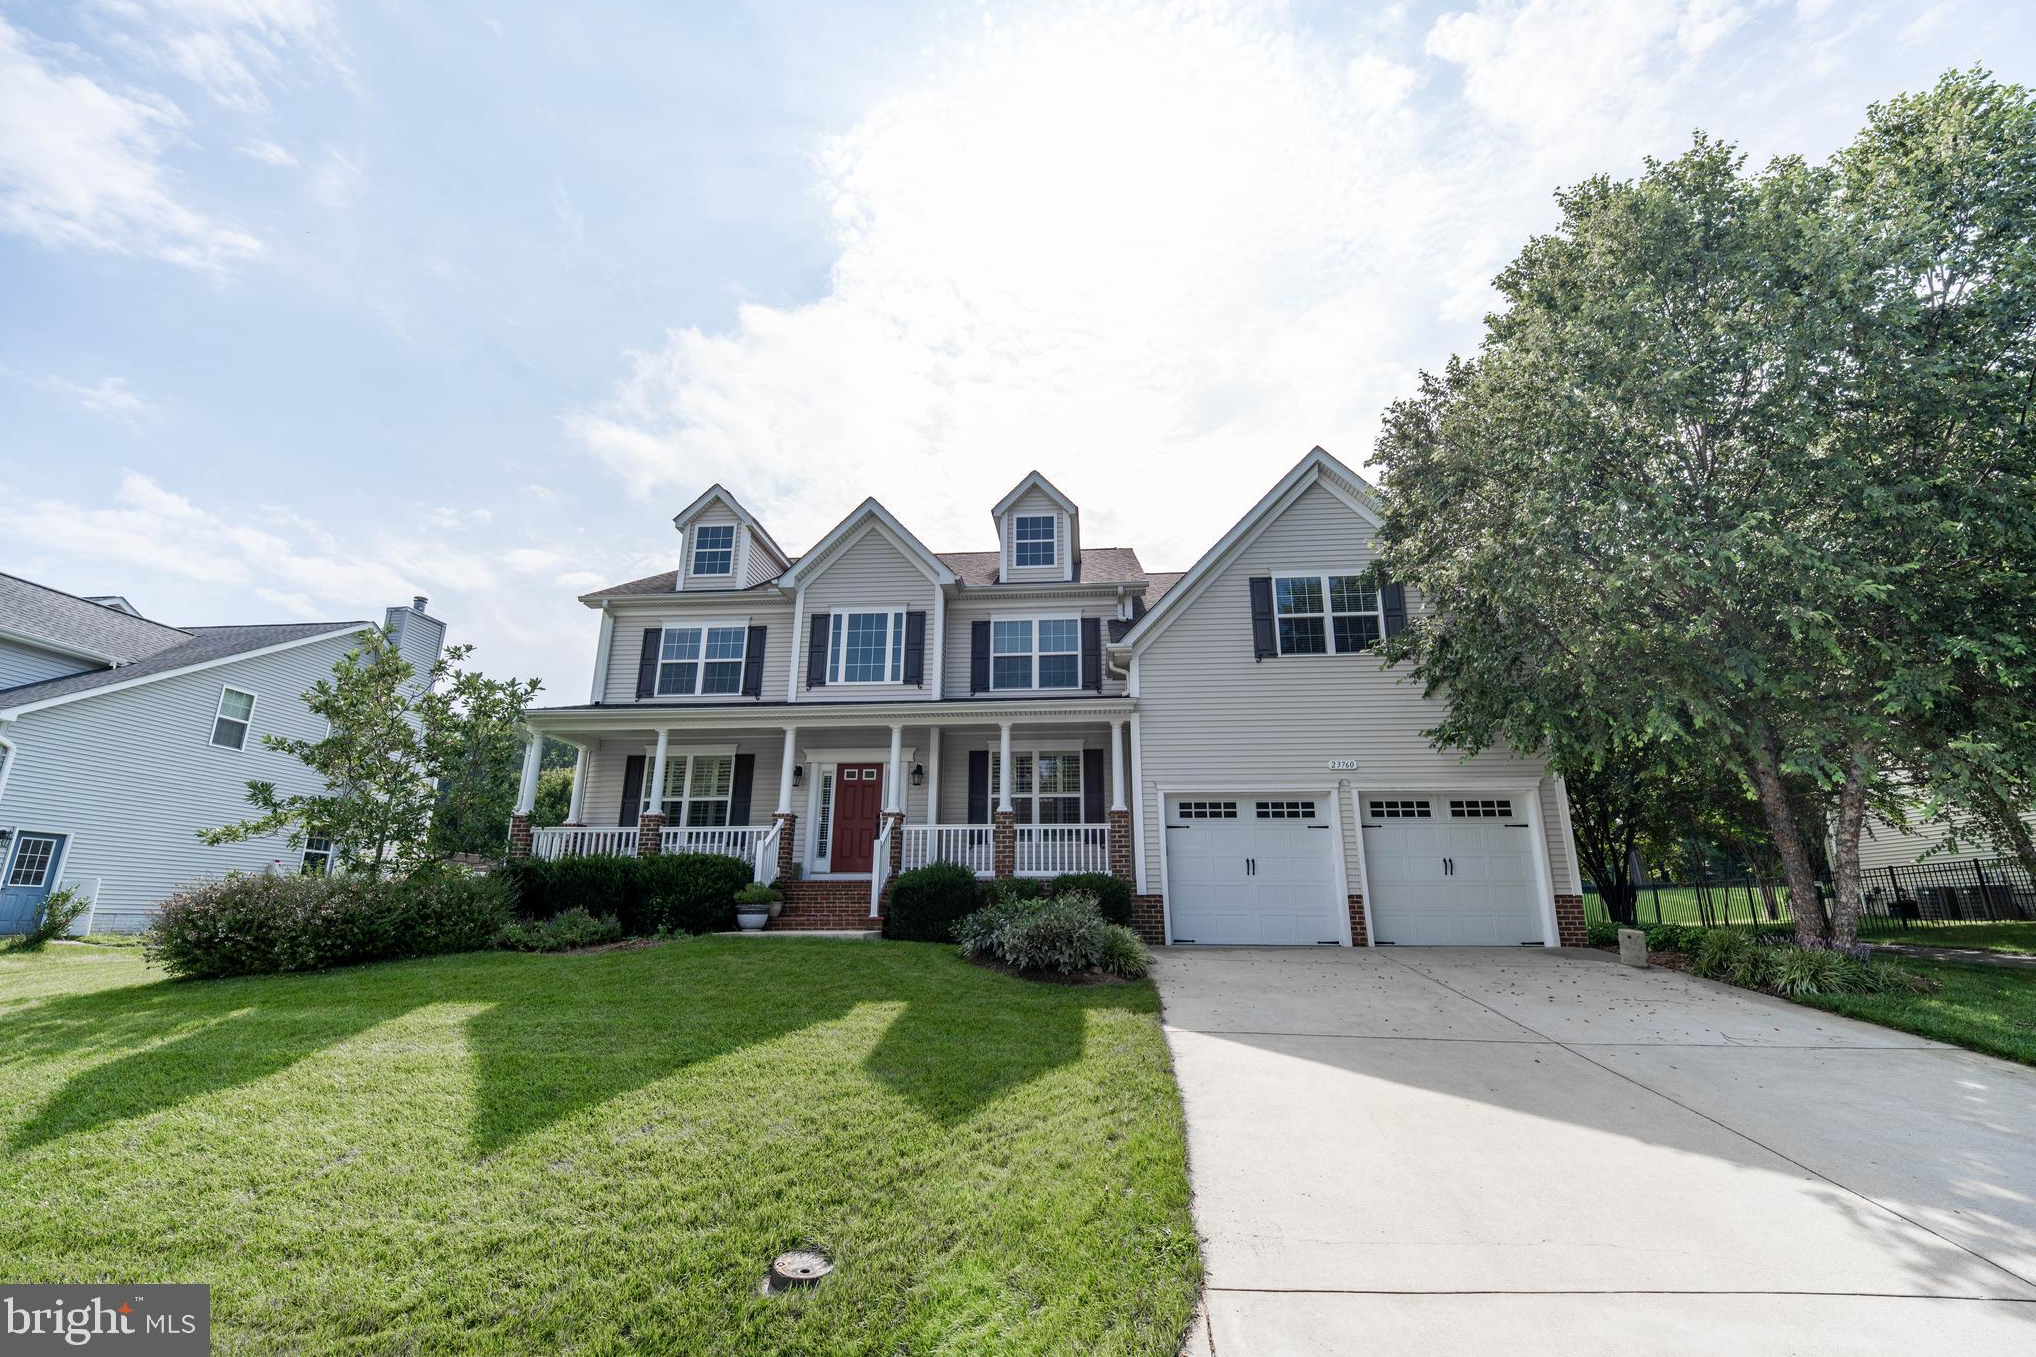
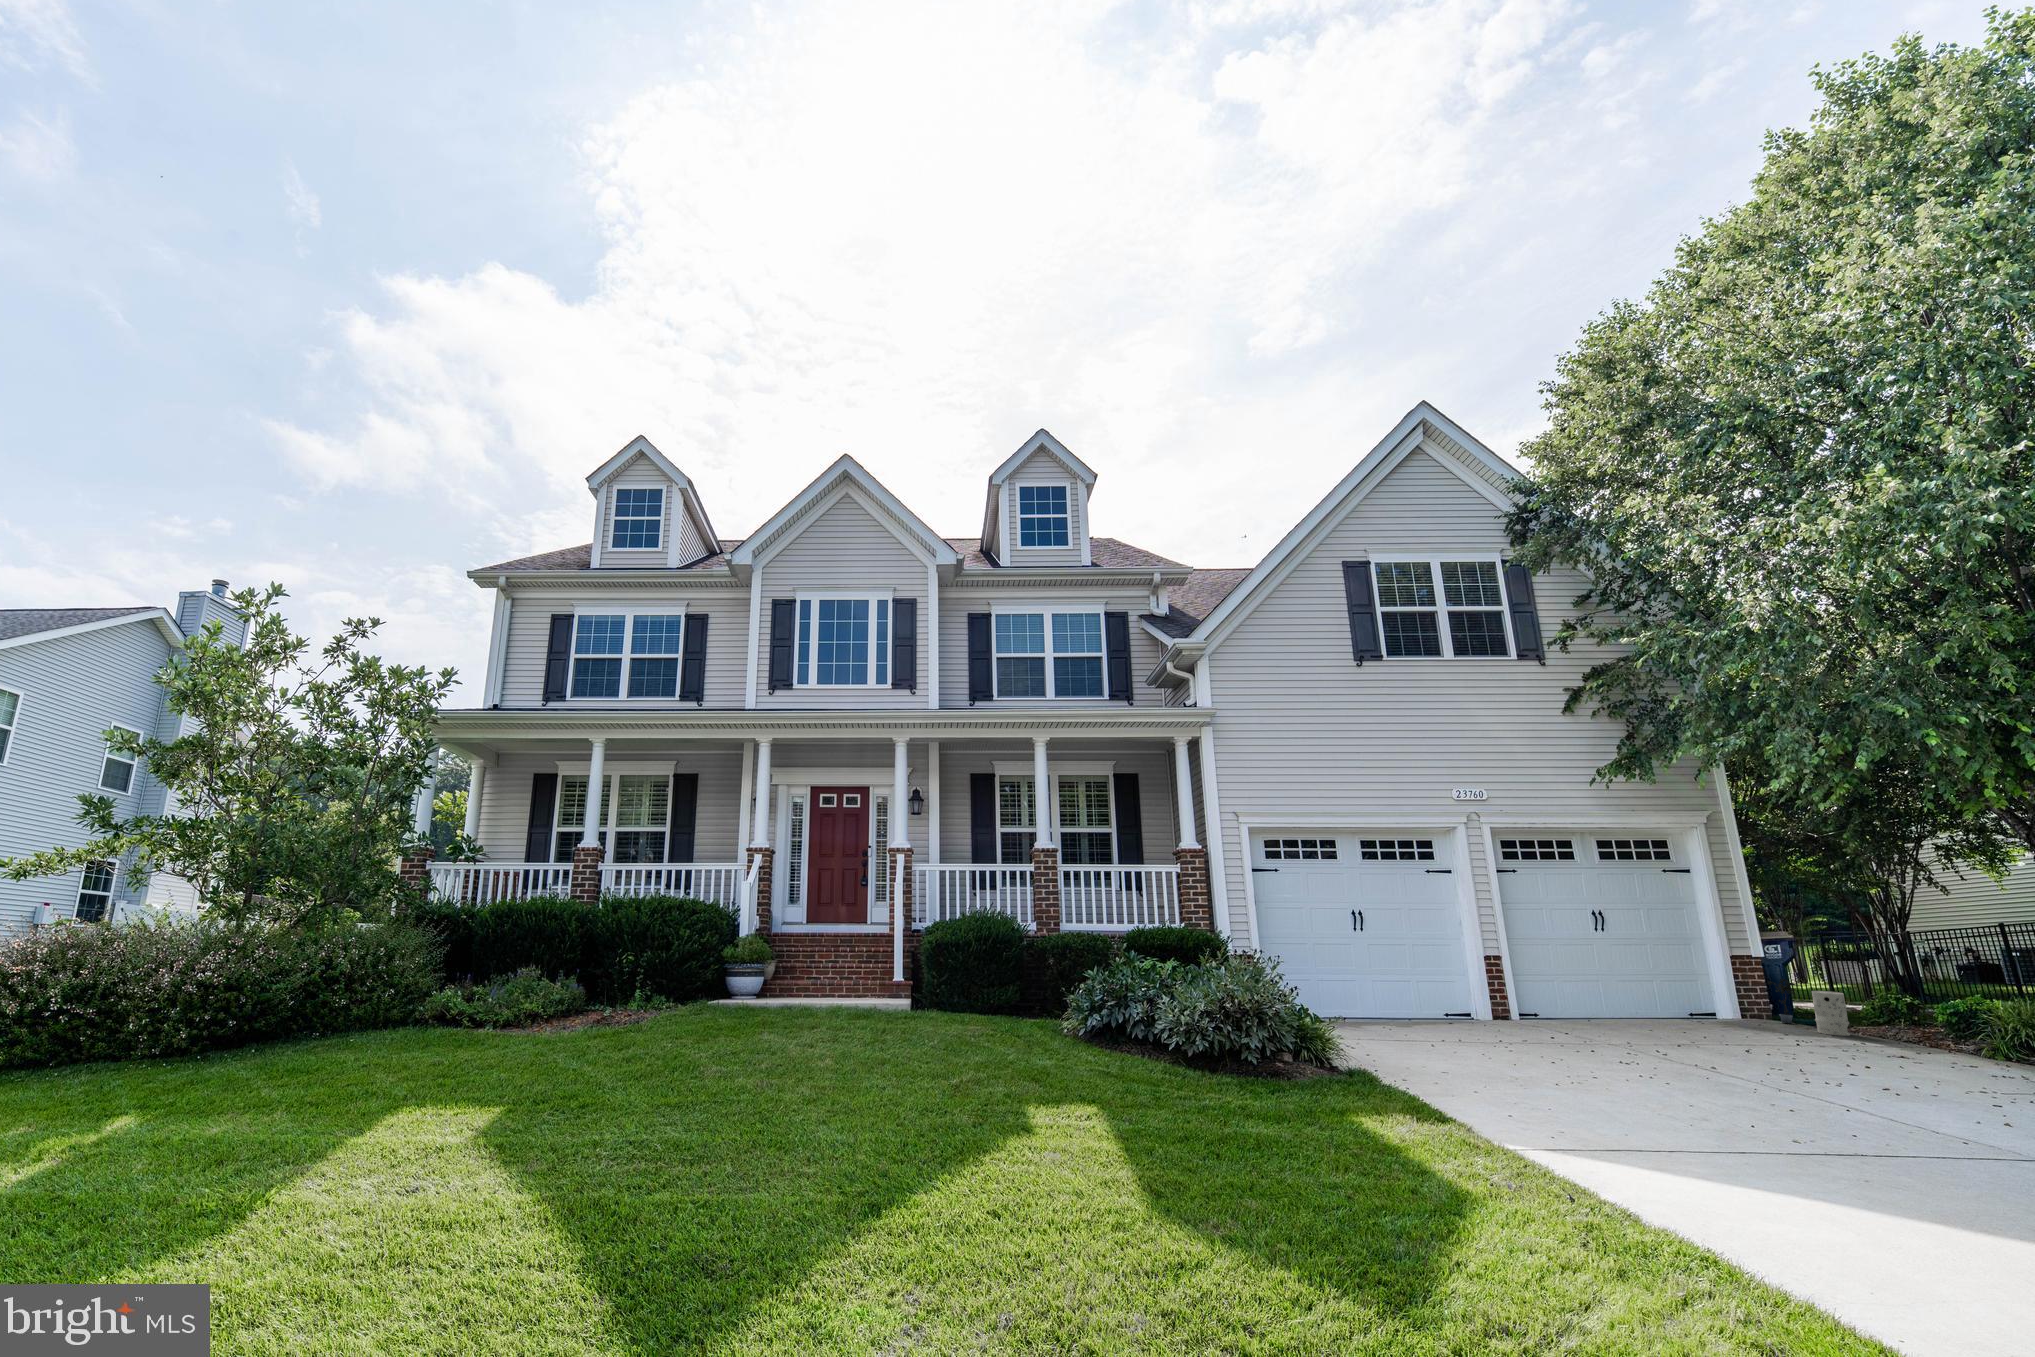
potted plant: none [1584,914,1614,952] -> present [1768,979,1802,1024]

